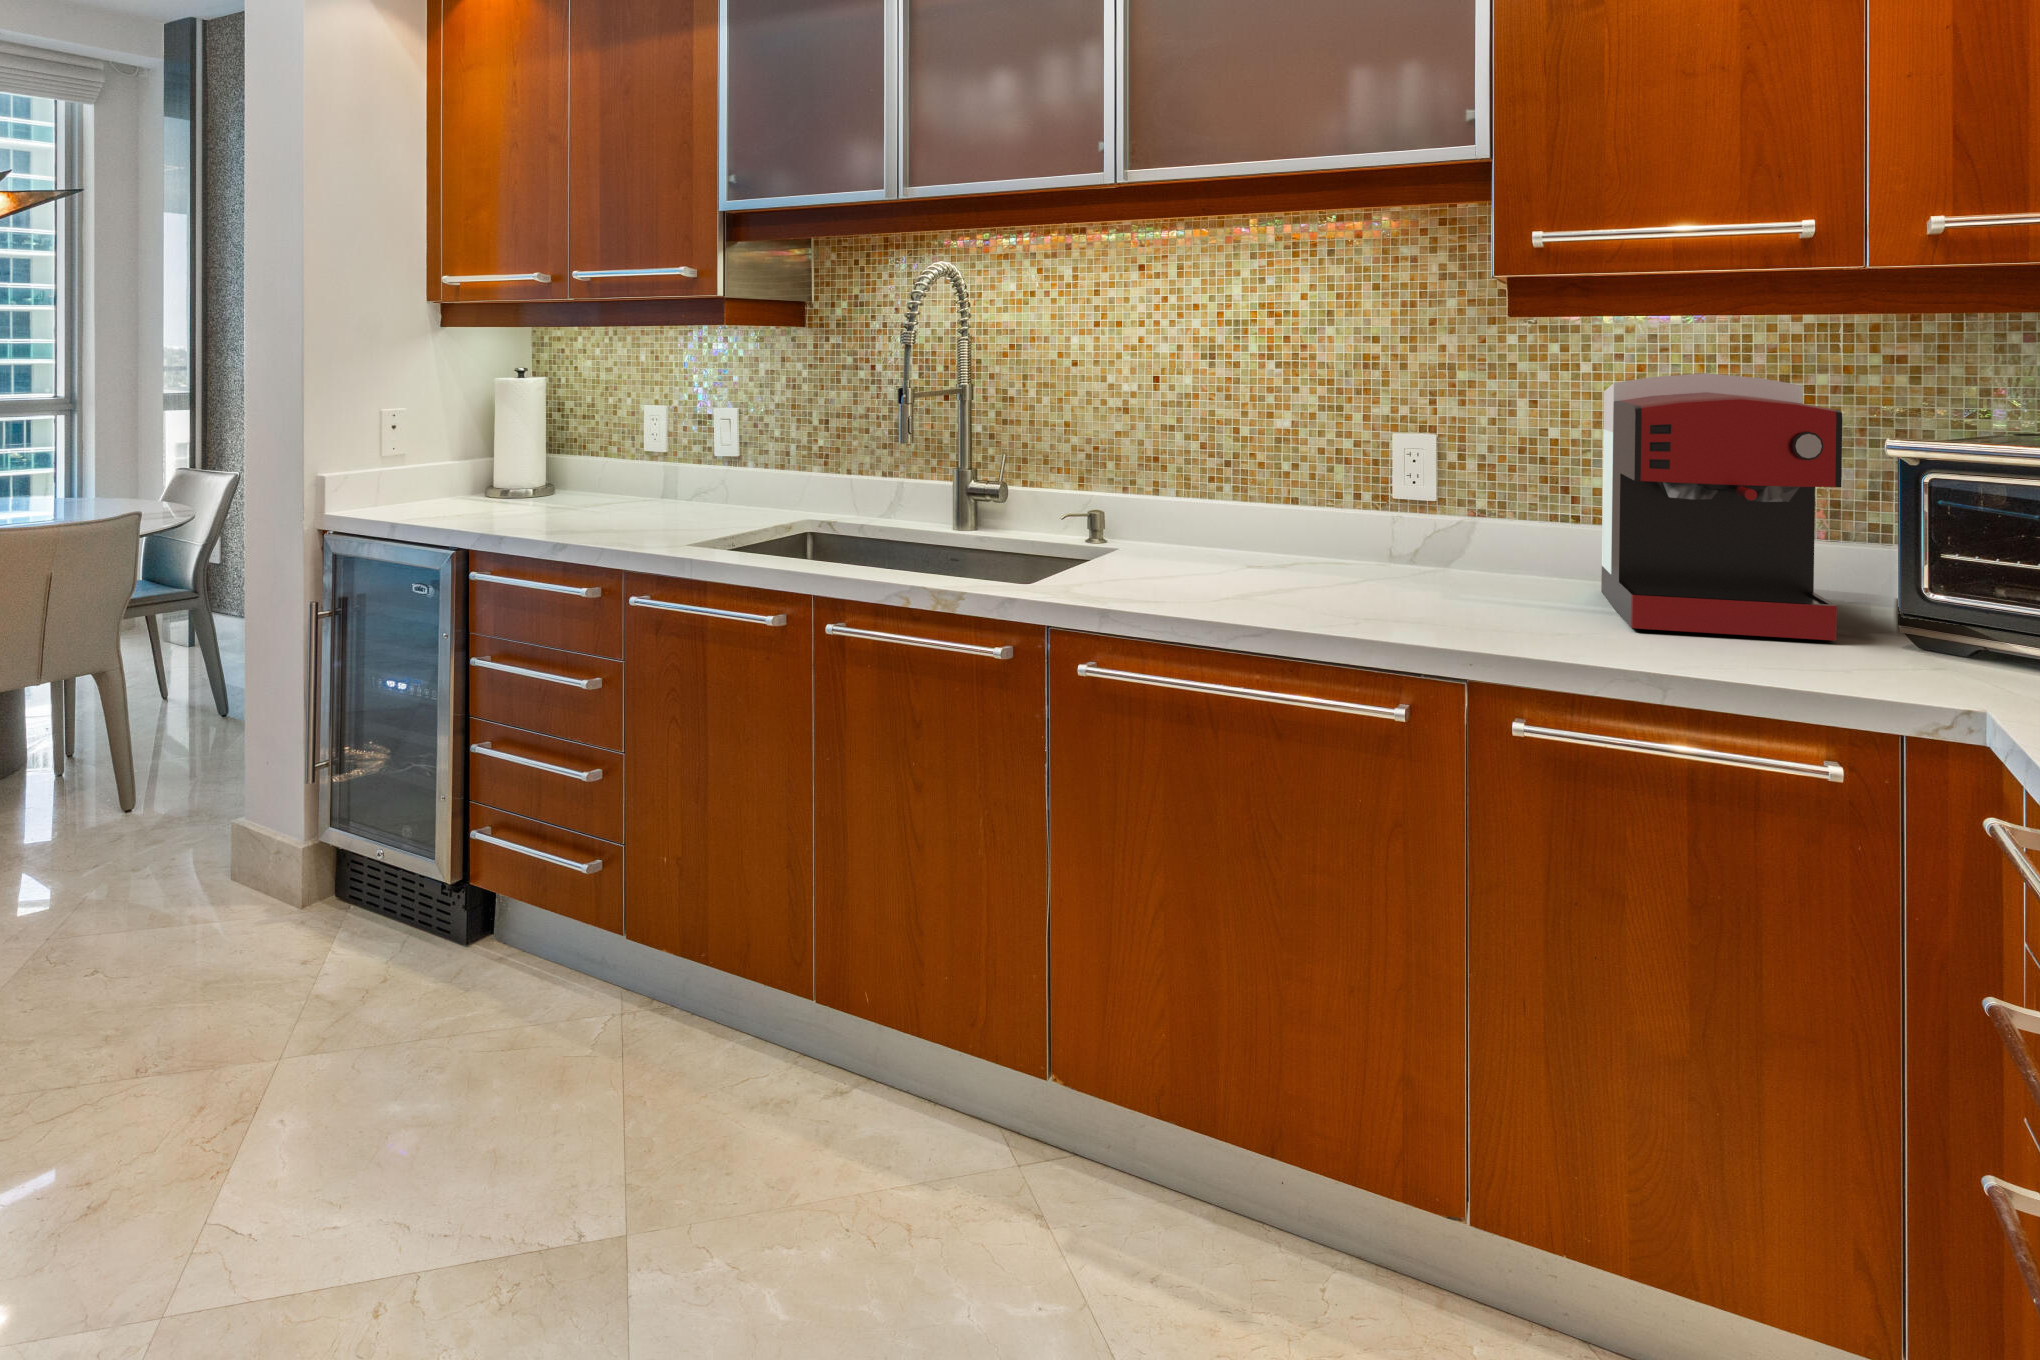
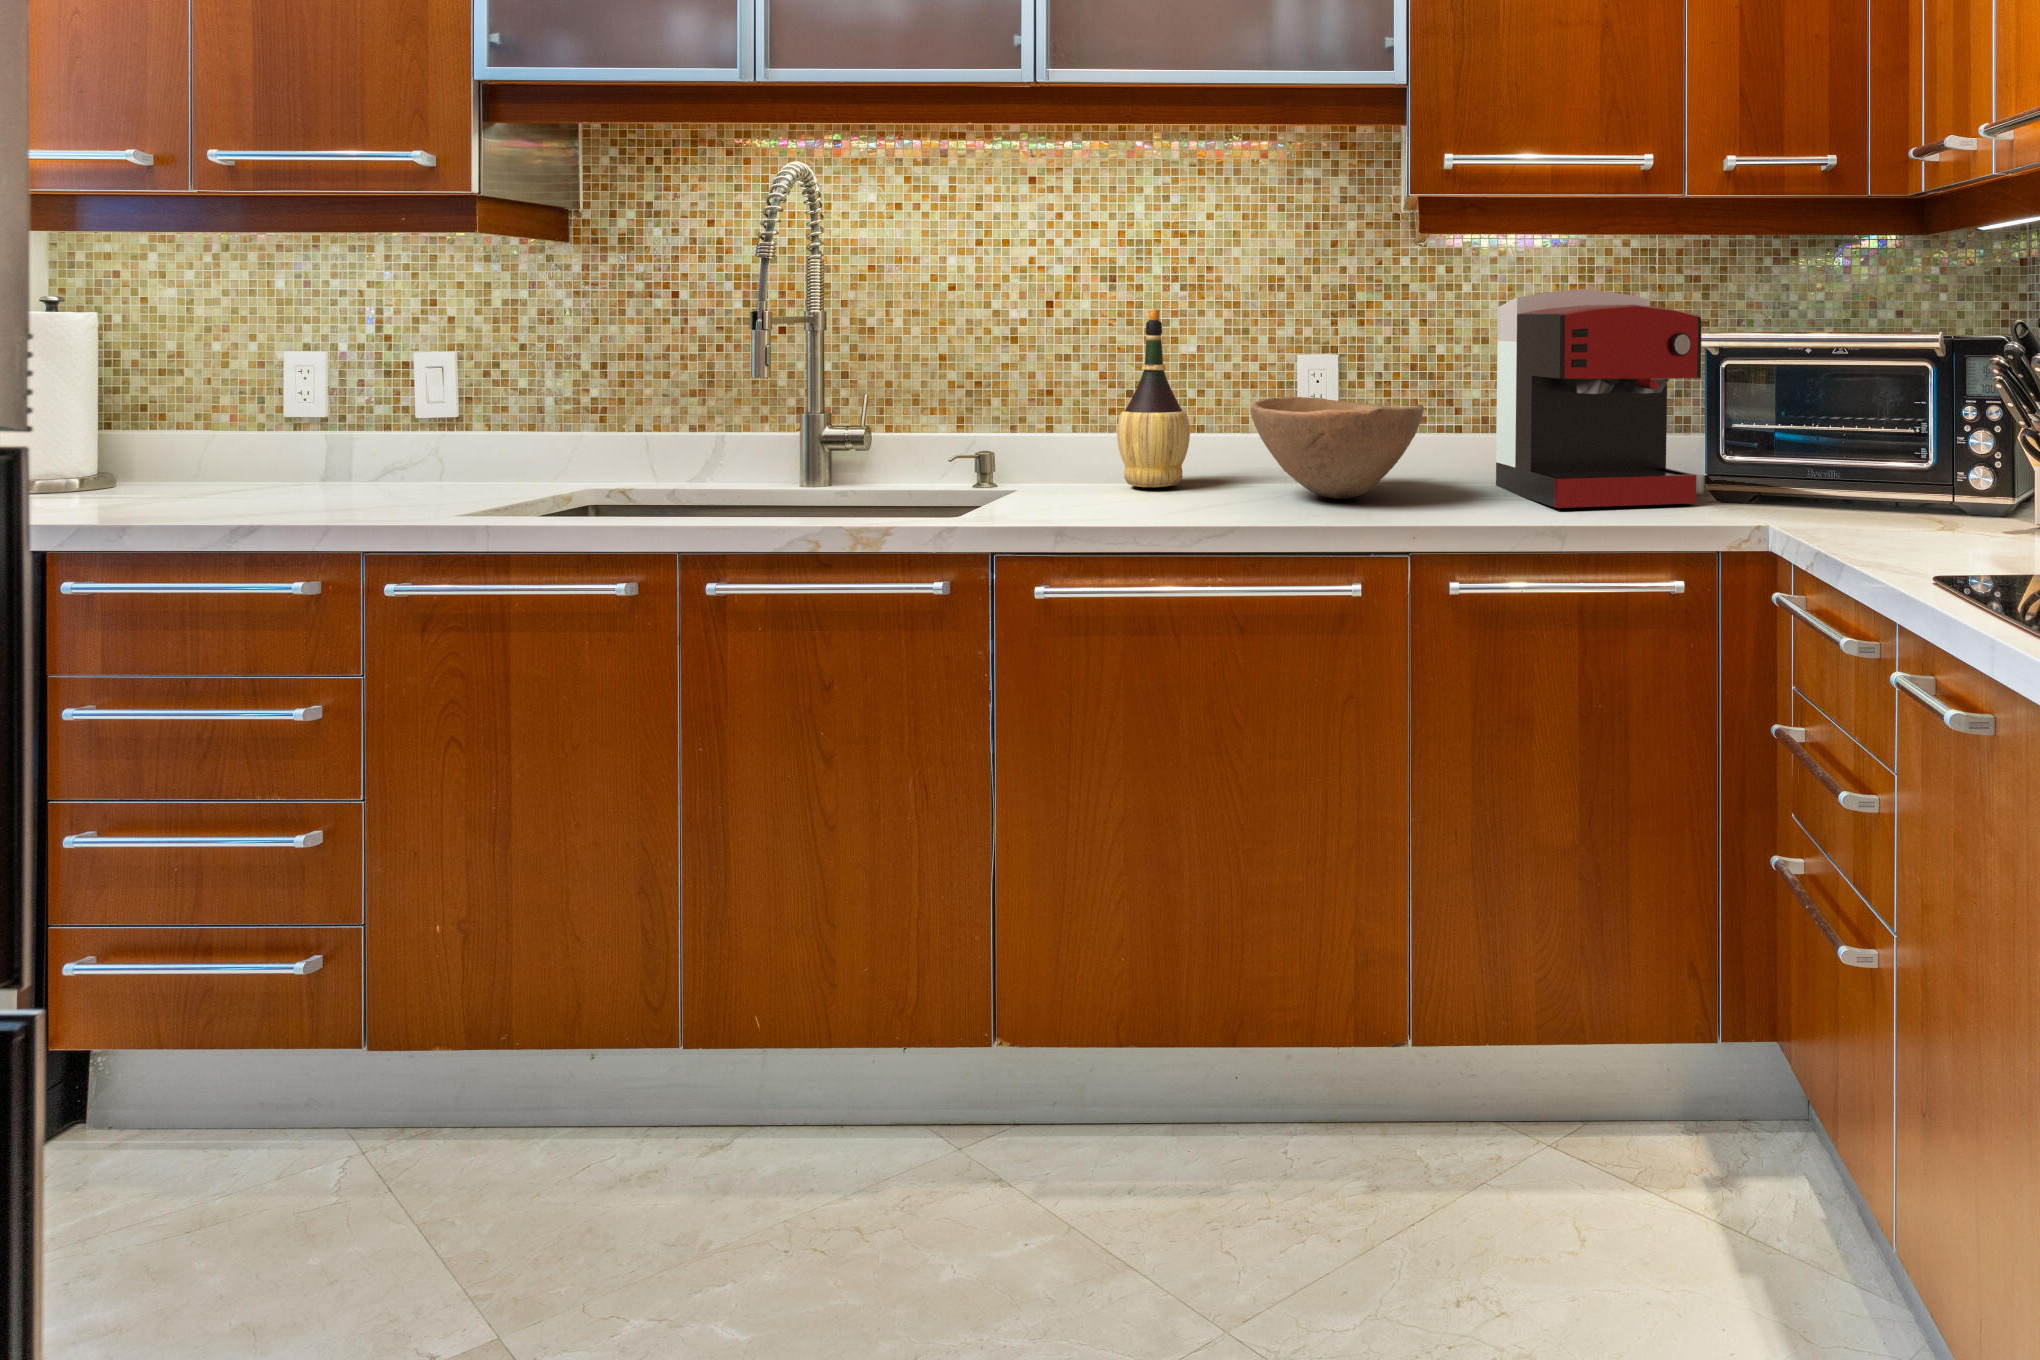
wine bottle: none [1189,389,1260,562] -> present [1117,309,1190,487]
bowl: none [1300,481,1489,592] -> present [1250,397,1424,499]

